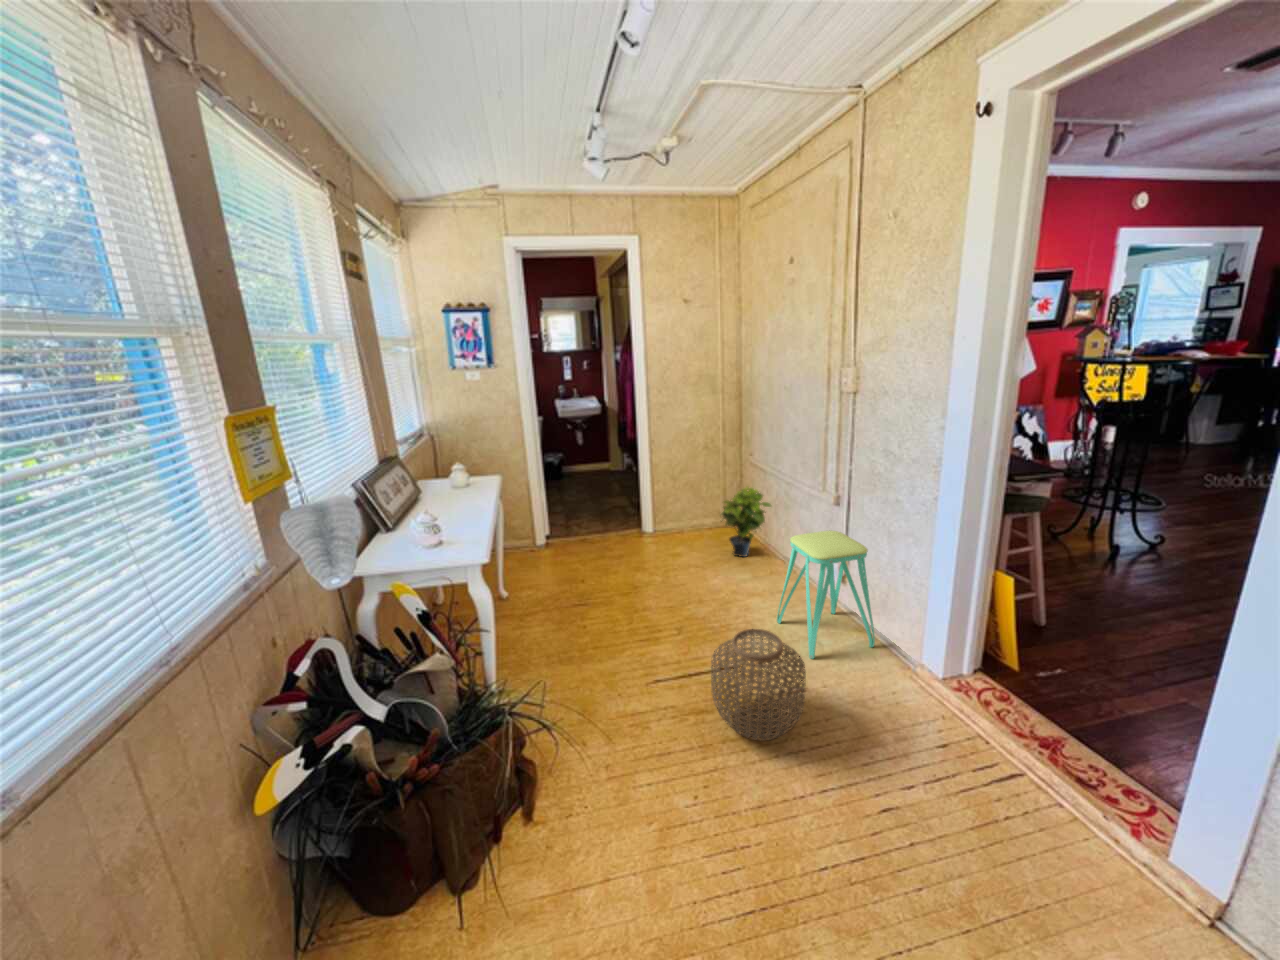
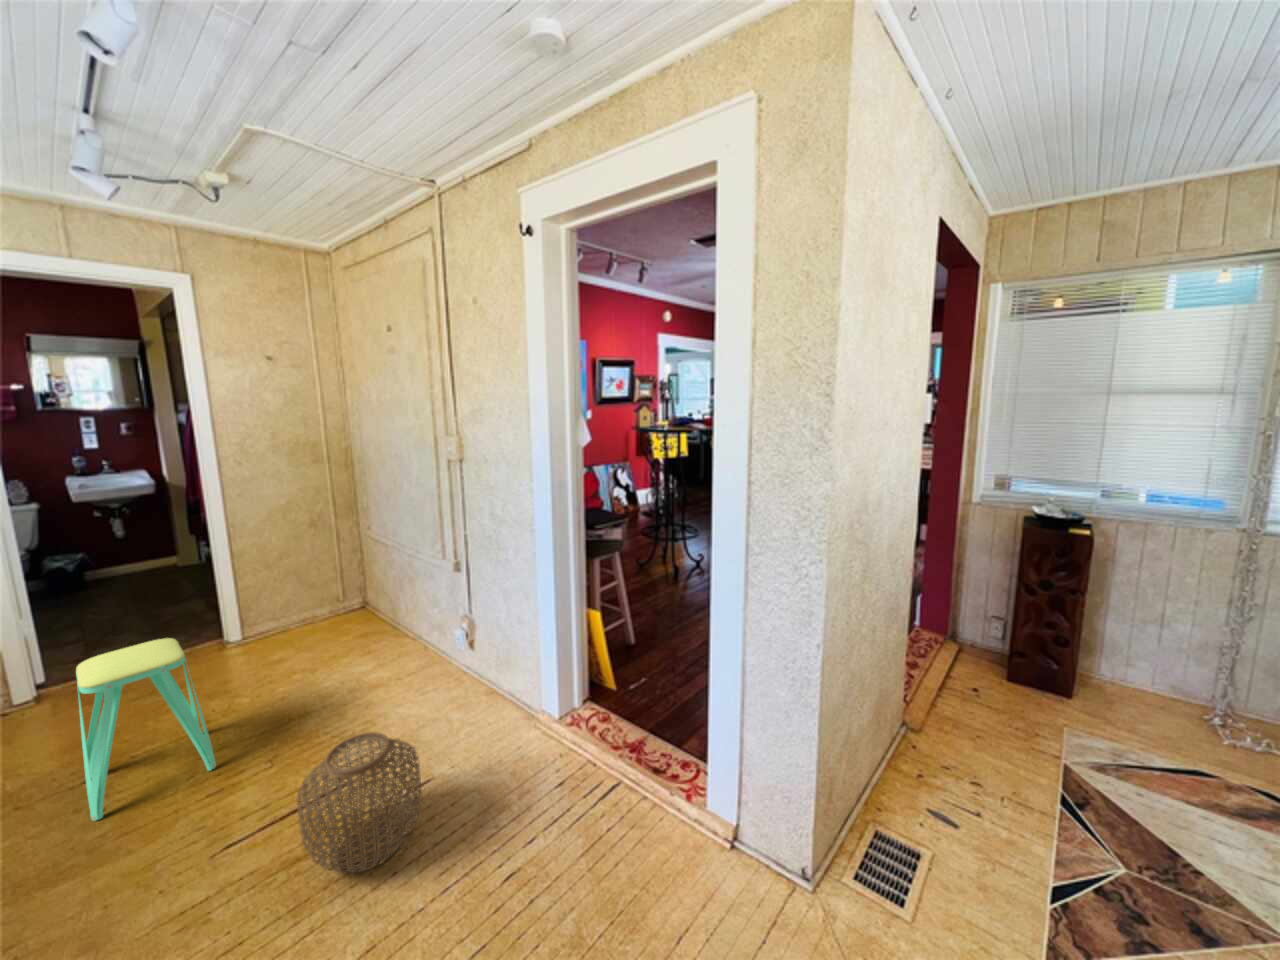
potted plant: present [721,487,771,557] -> none [334,564,398,647]
stool: present [777,531,875,659] -> present [76,638,216,821]

